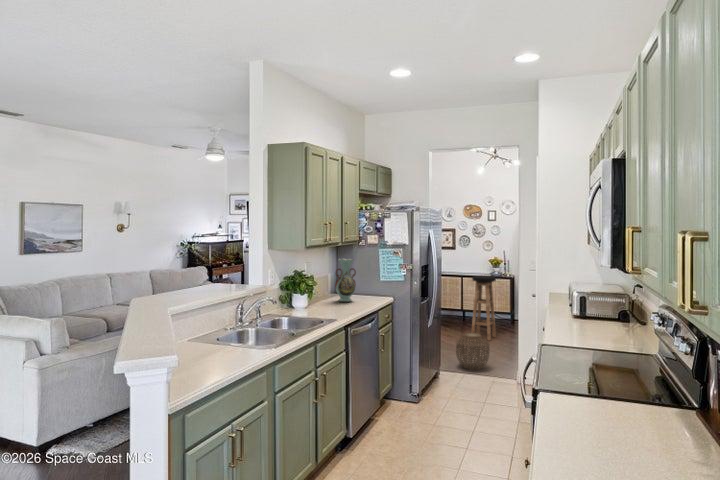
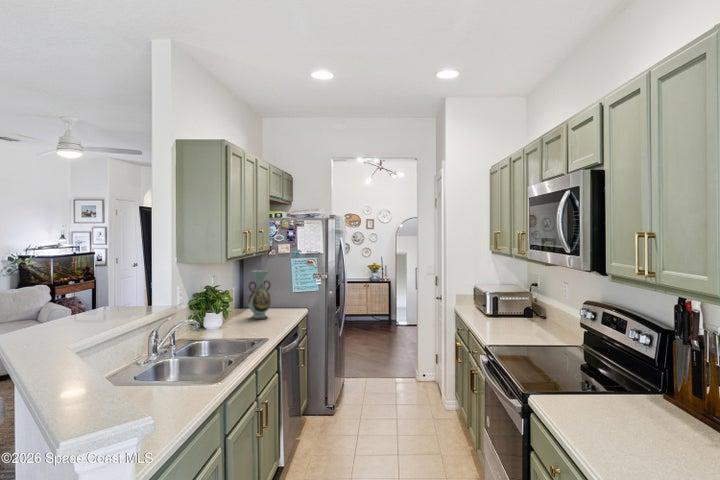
bar stool: present [472,276,496,341] -> none [360,282,383,346]
woven basket: present [456,333,489,370] -> none [358,340,390,378]

